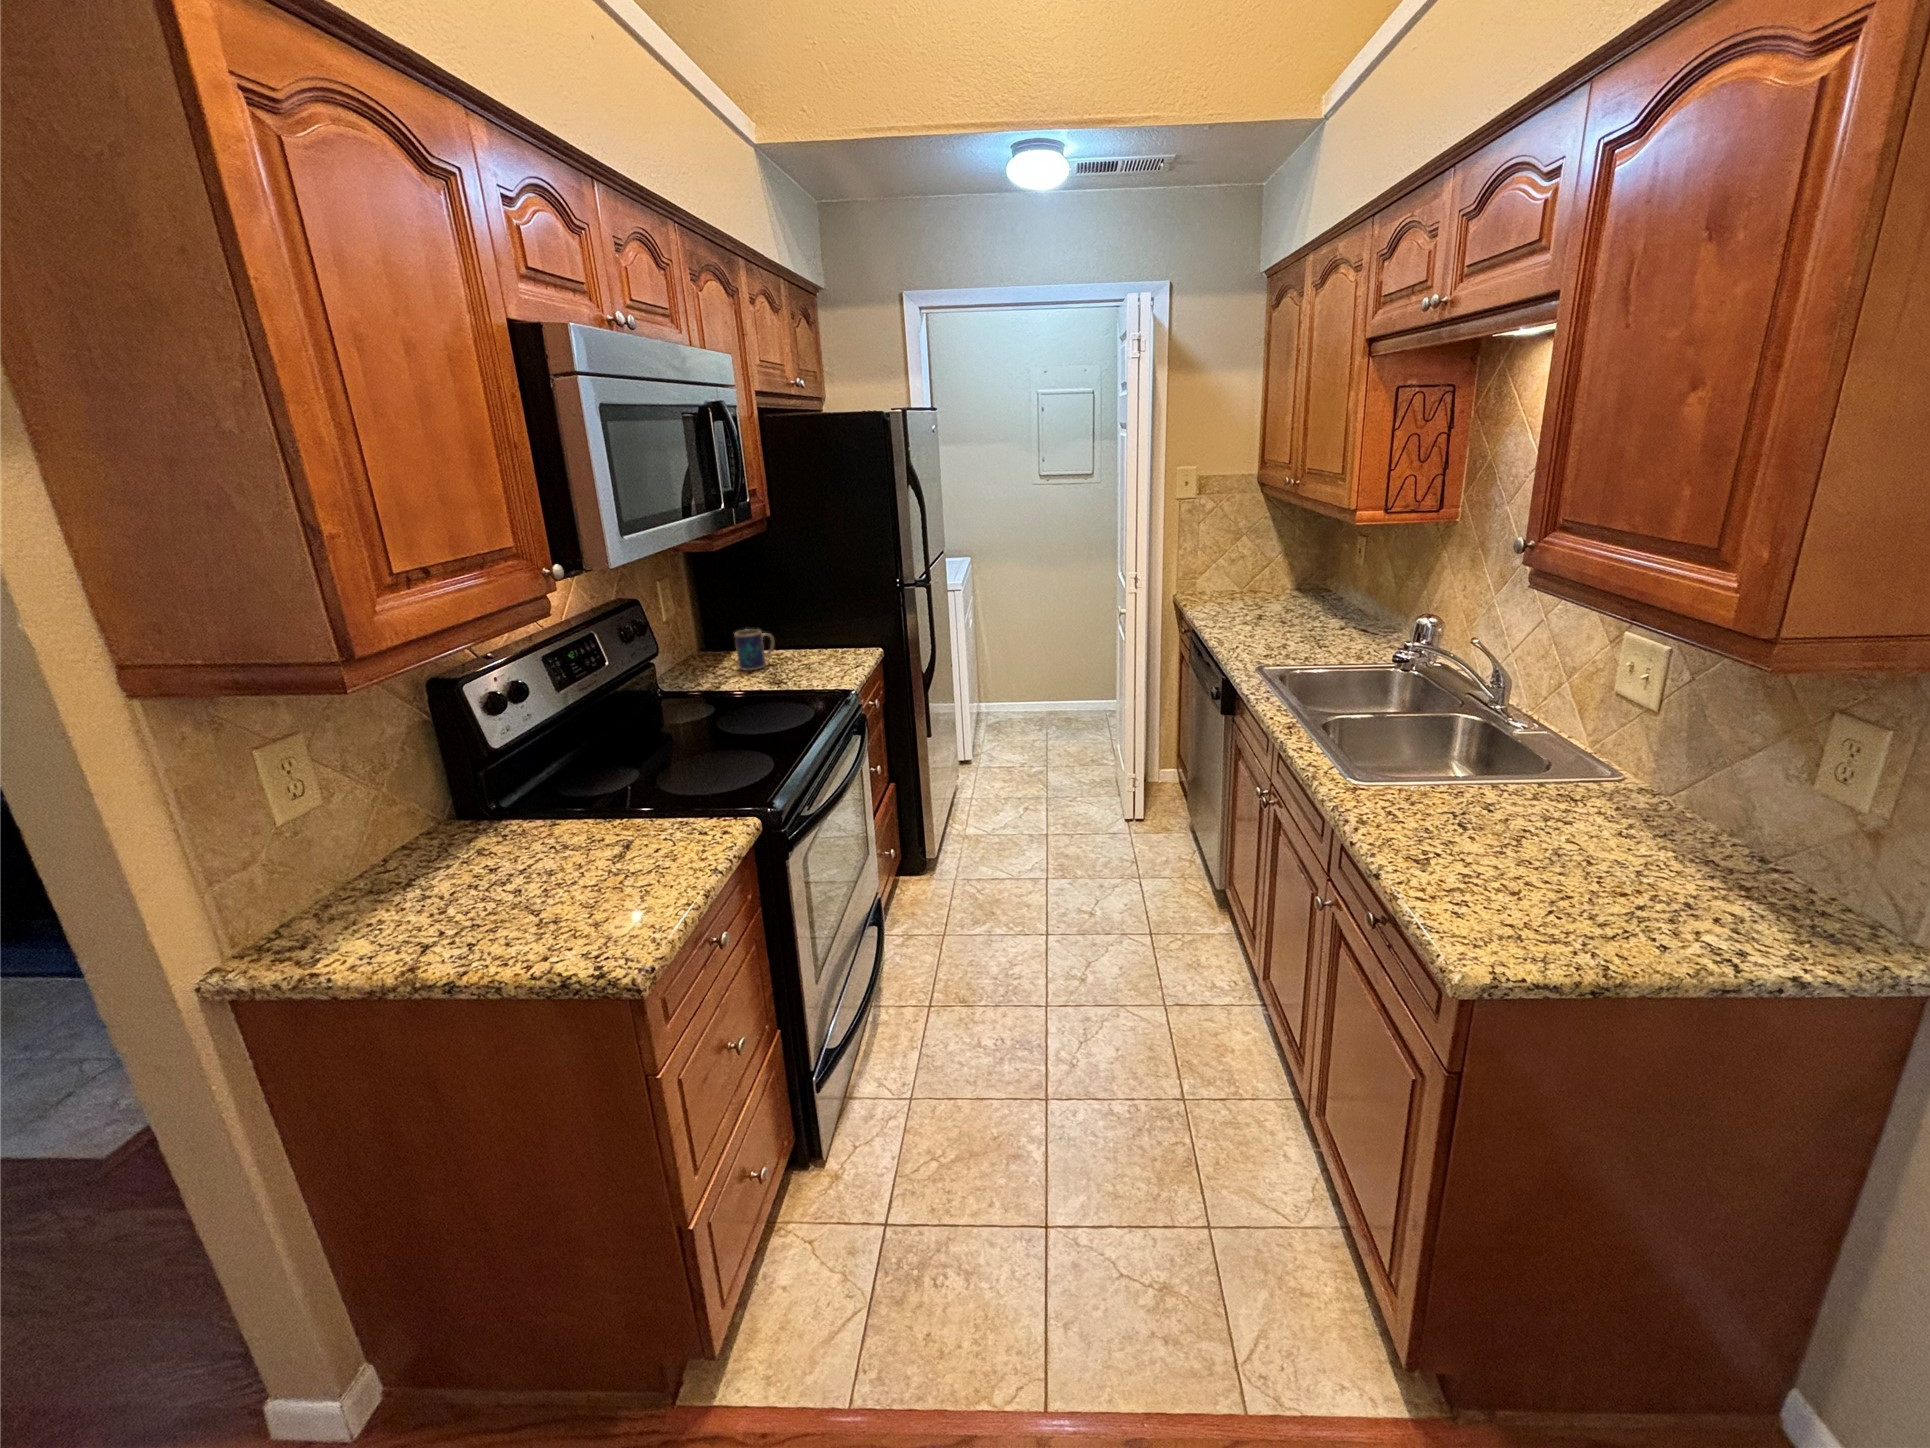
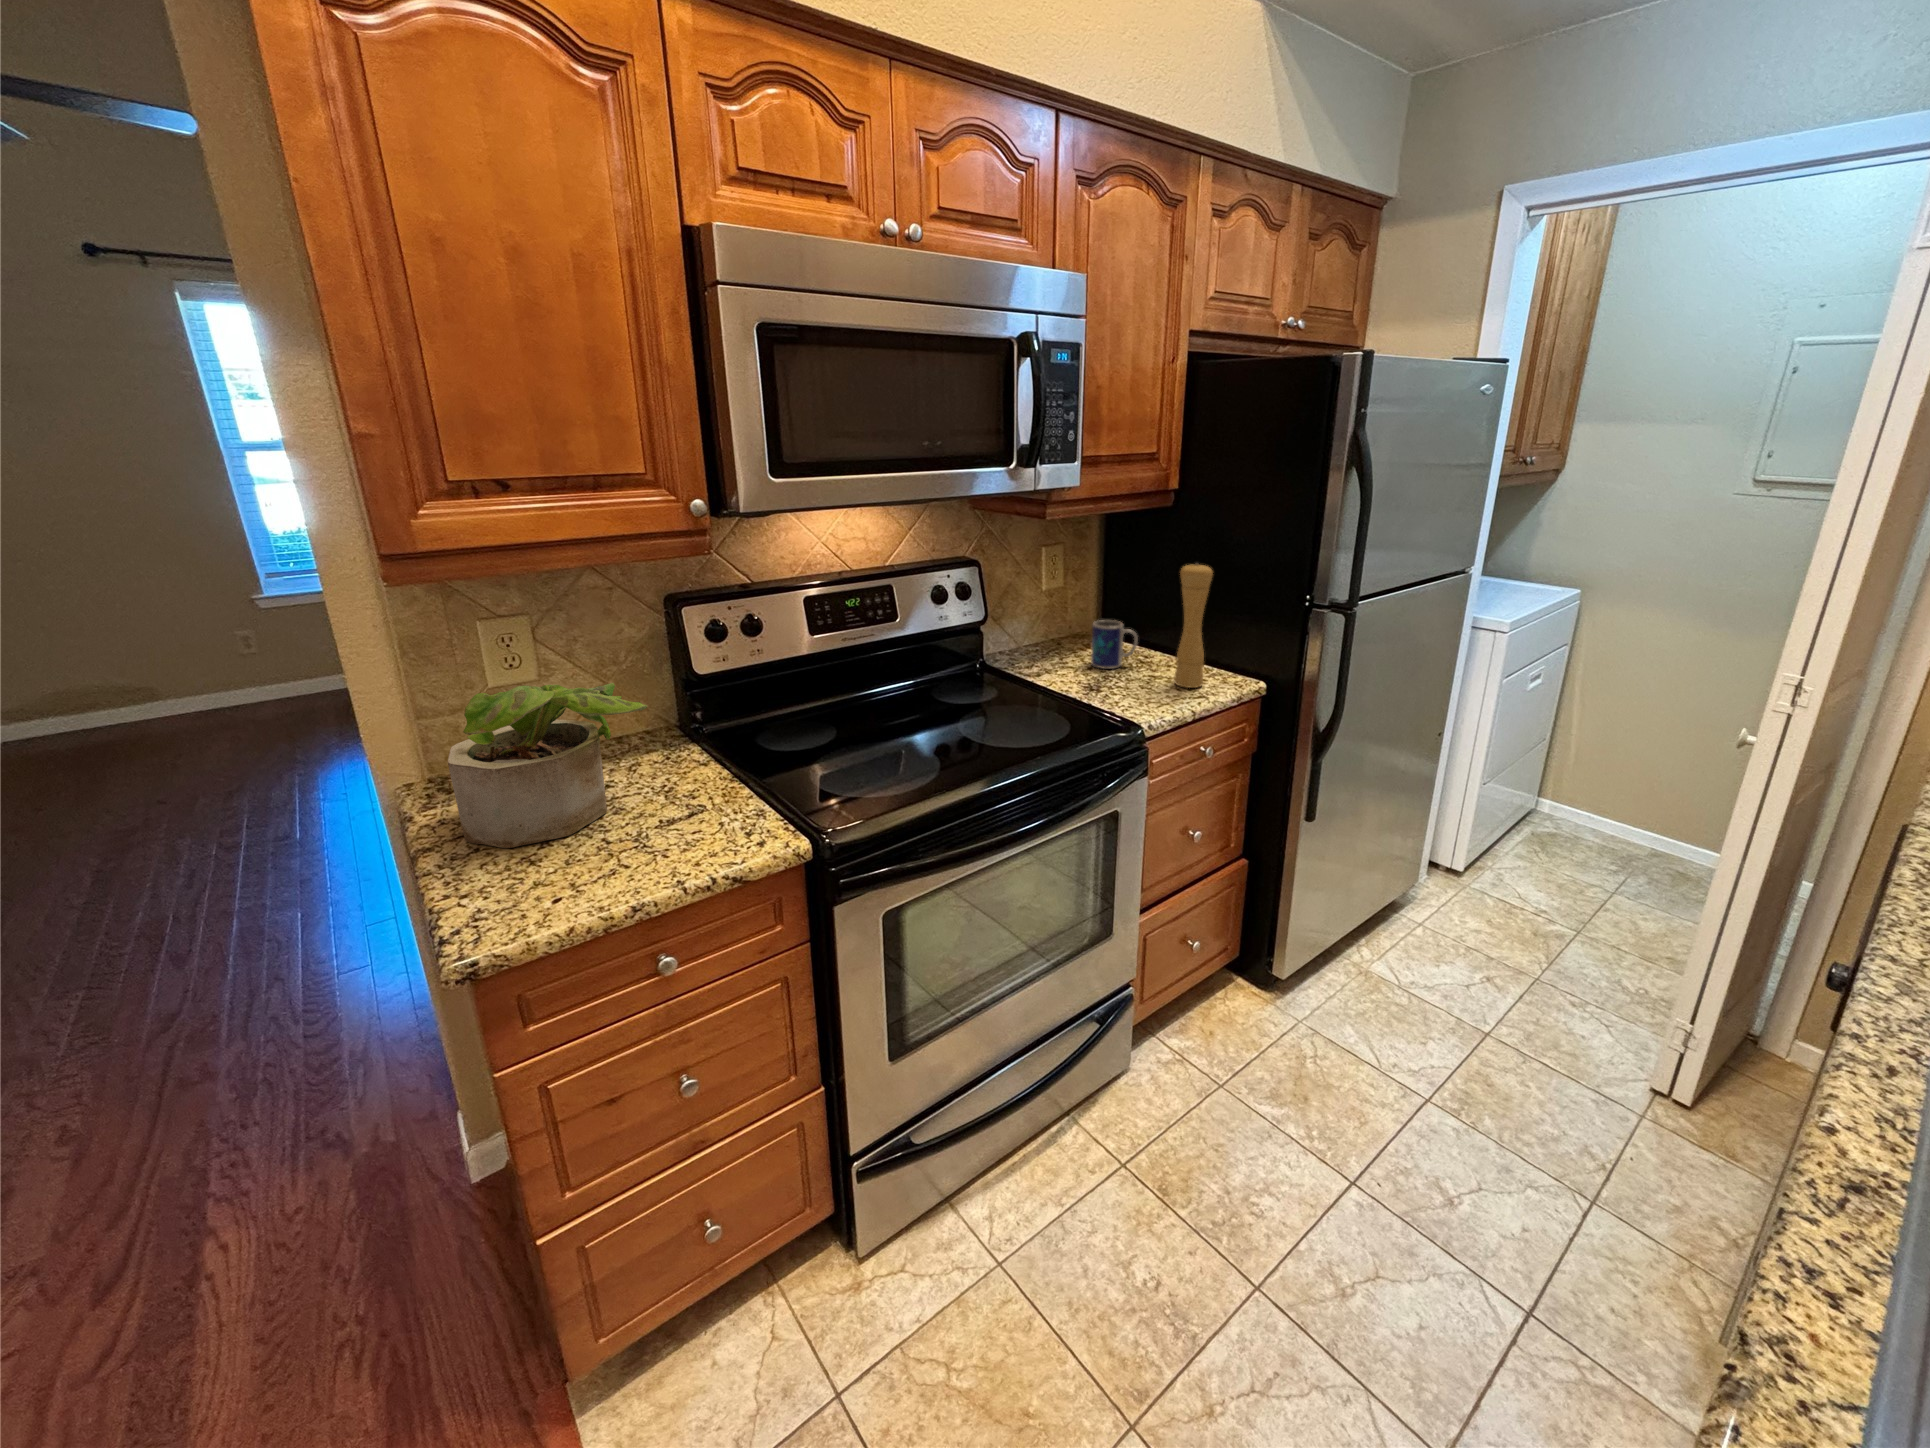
pepper mill: none [811,567,844,664] -> present [1174,563,1213,688]
potted plant: none [389,754,589,941] -> present [448,683,647,848]

